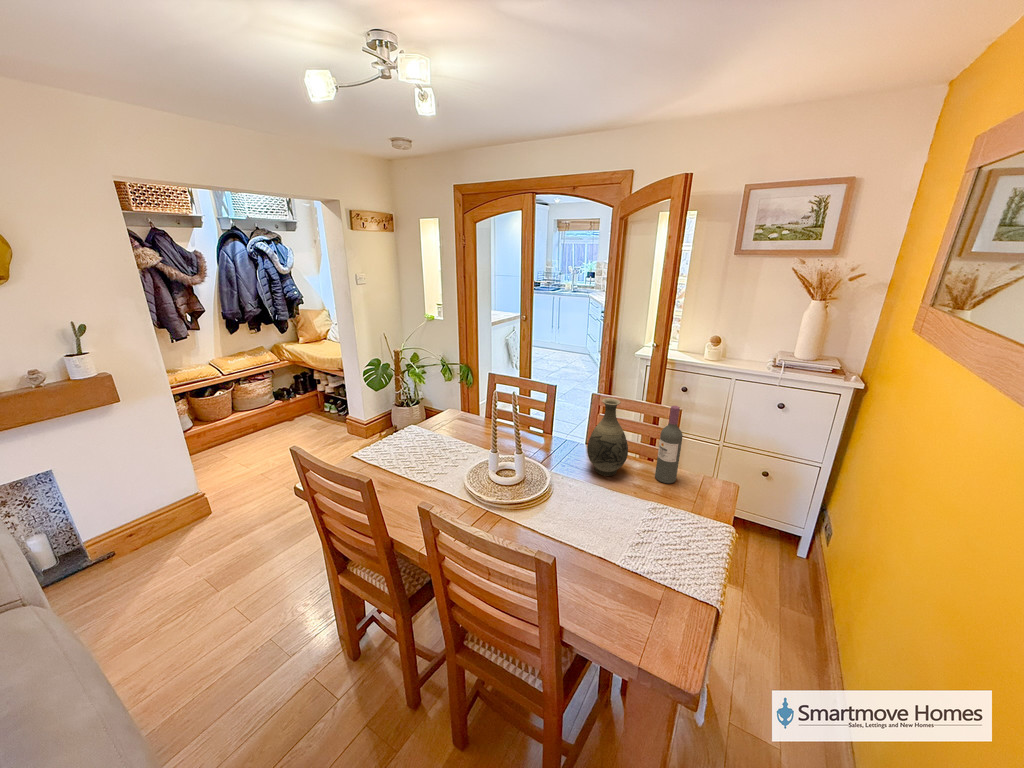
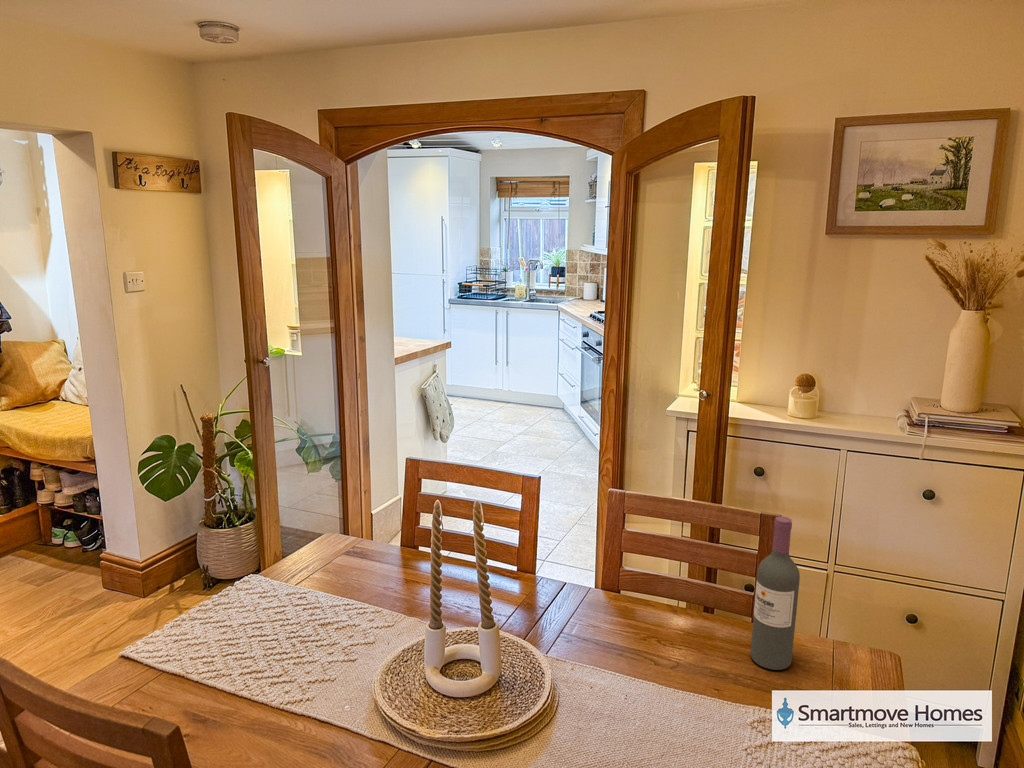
vase: present [587,398,628,476] -> none [617,507,697,664]

